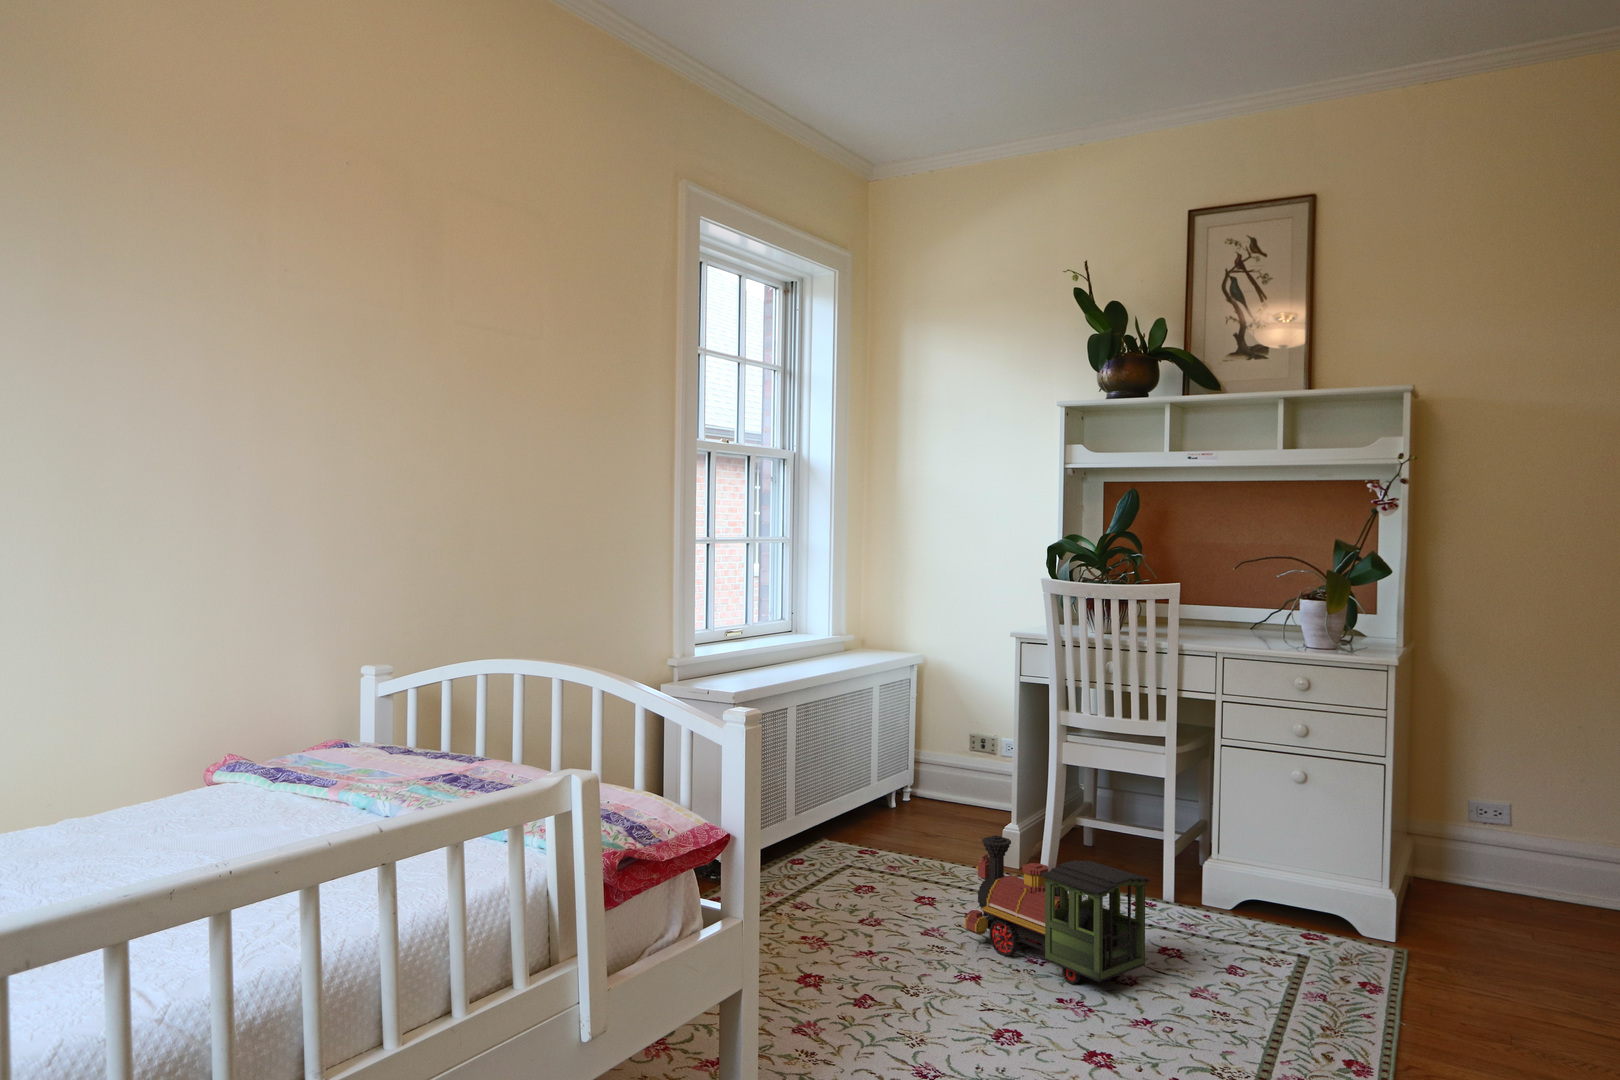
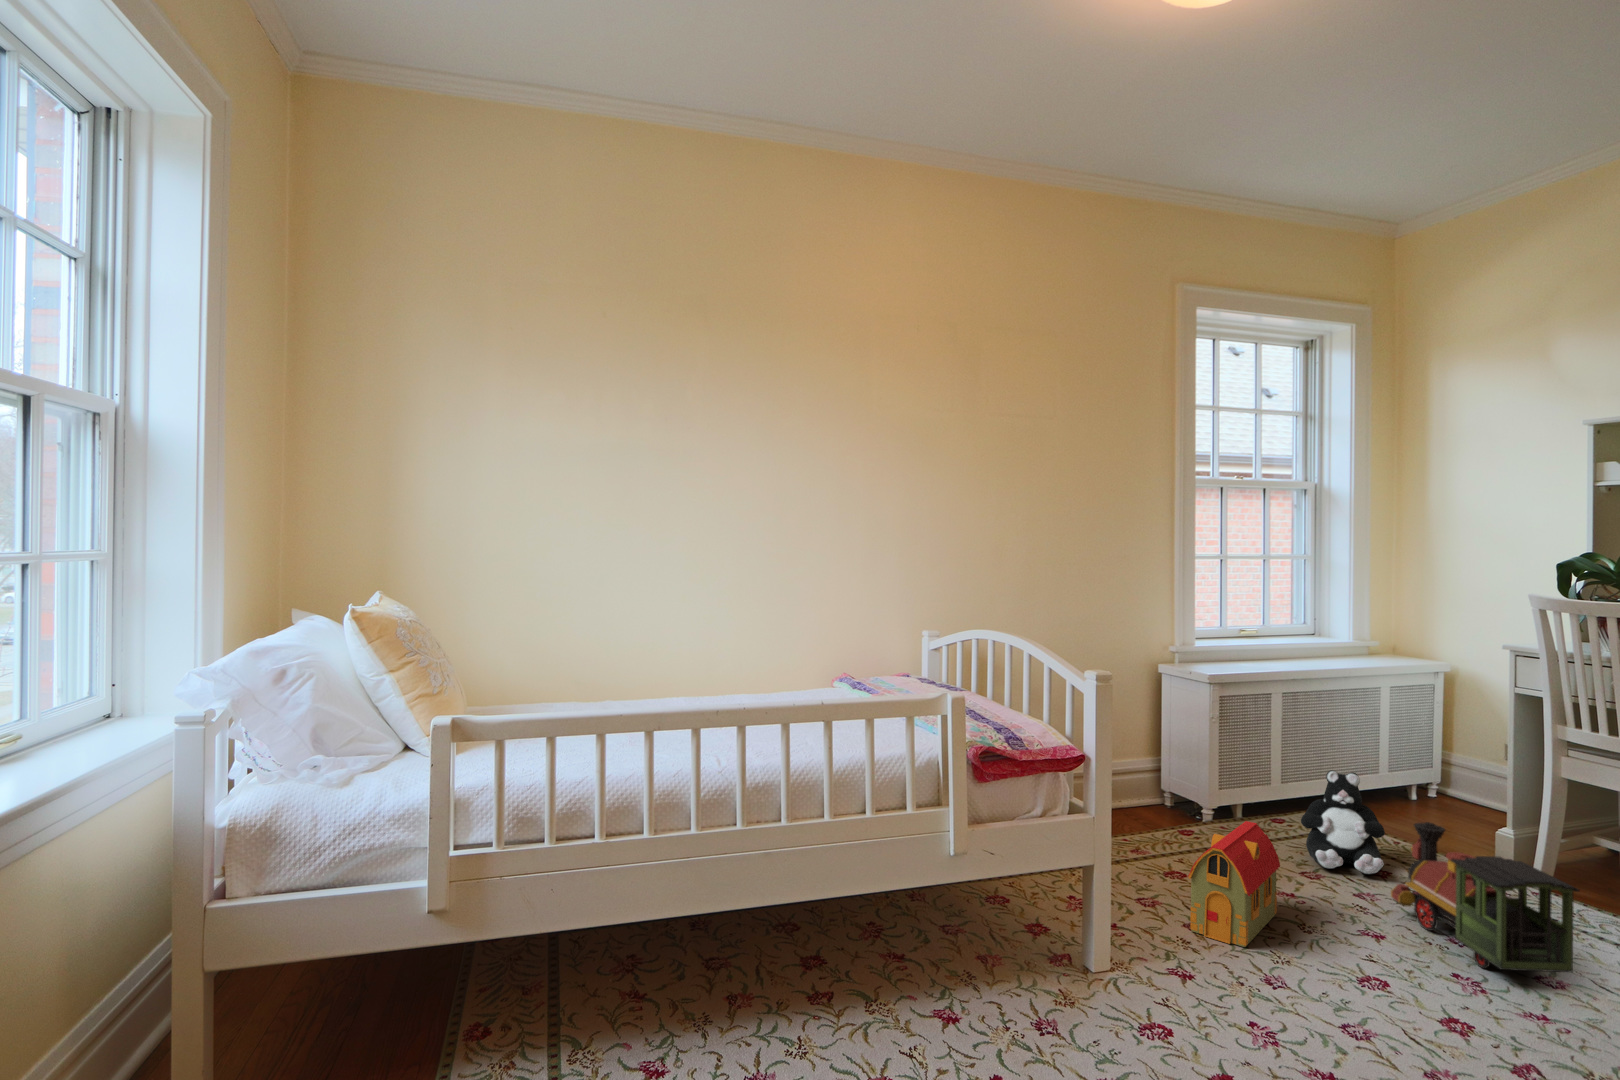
plush toy: none [844,791,936,909] -> present [1301,770,1385,874]
toy house: none [802,876,877,1039] -> present [1188,821,1280,947]

